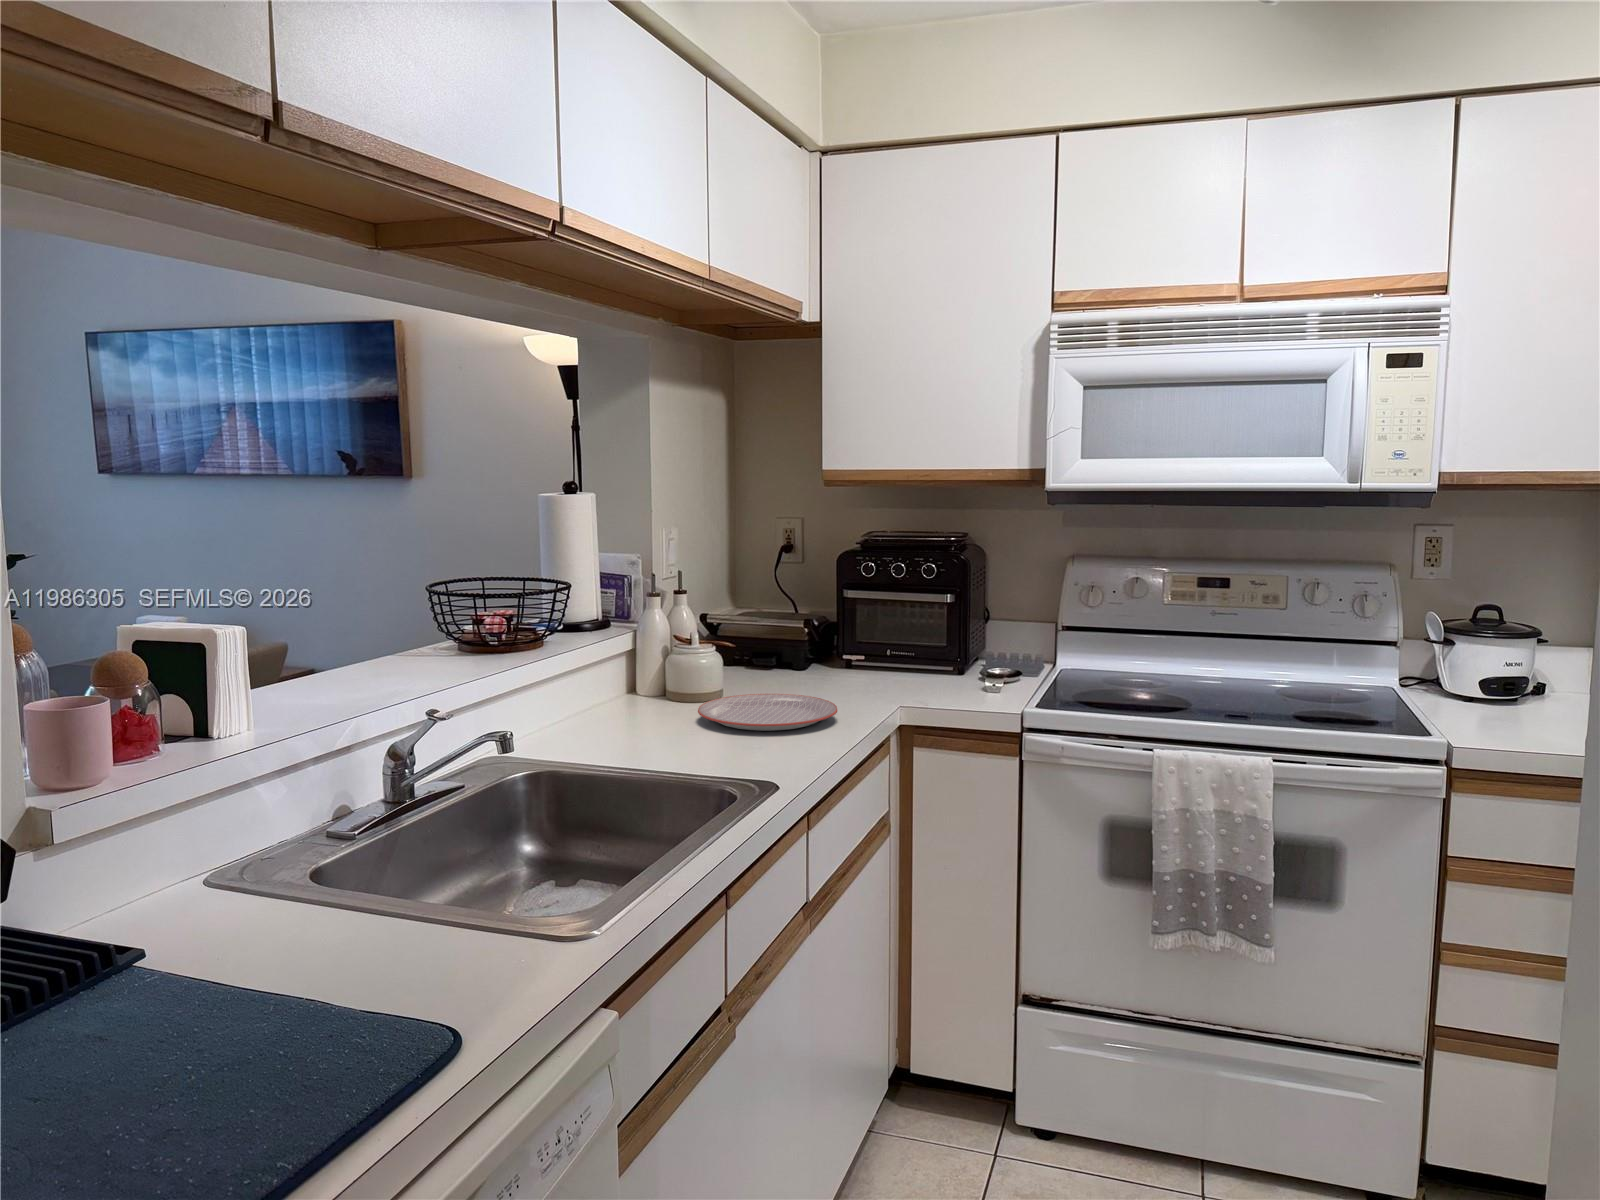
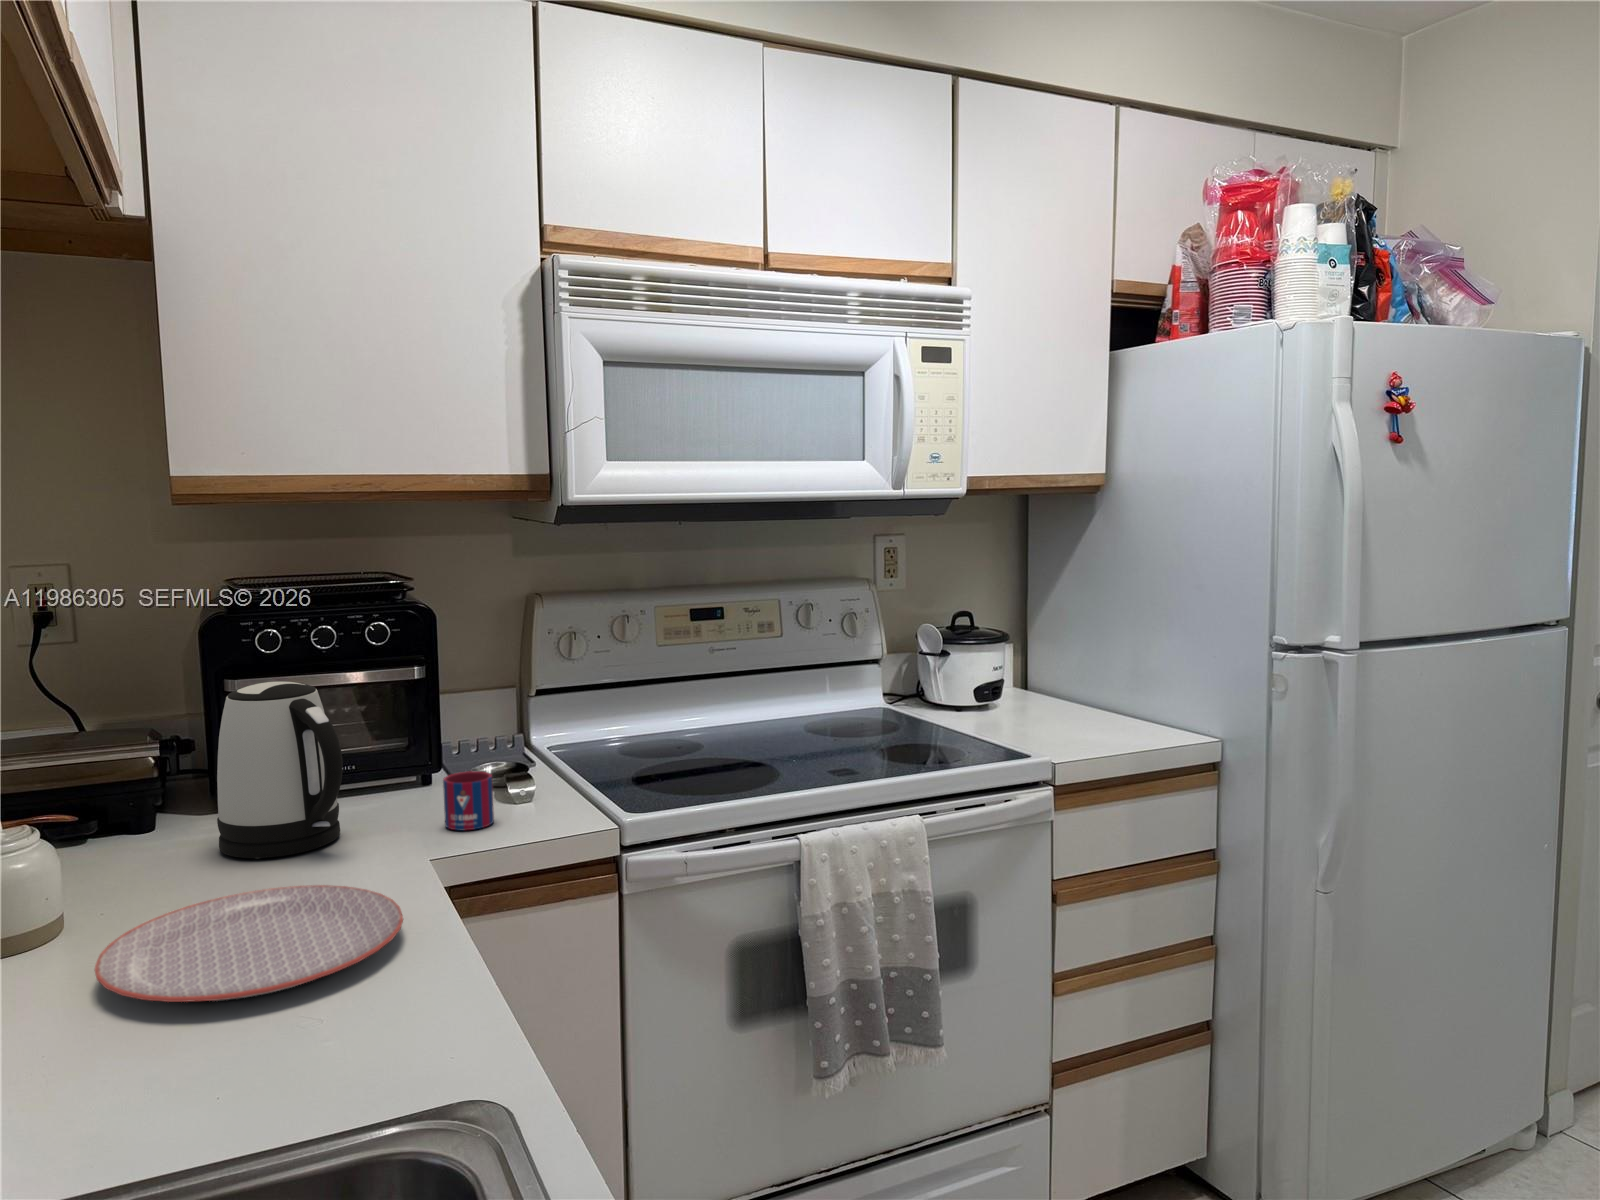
kettle: none [815,590,880,690] -> present [217,682,343,859]
mug: none [931,662,963,698] -> present [443,771,494,831]

